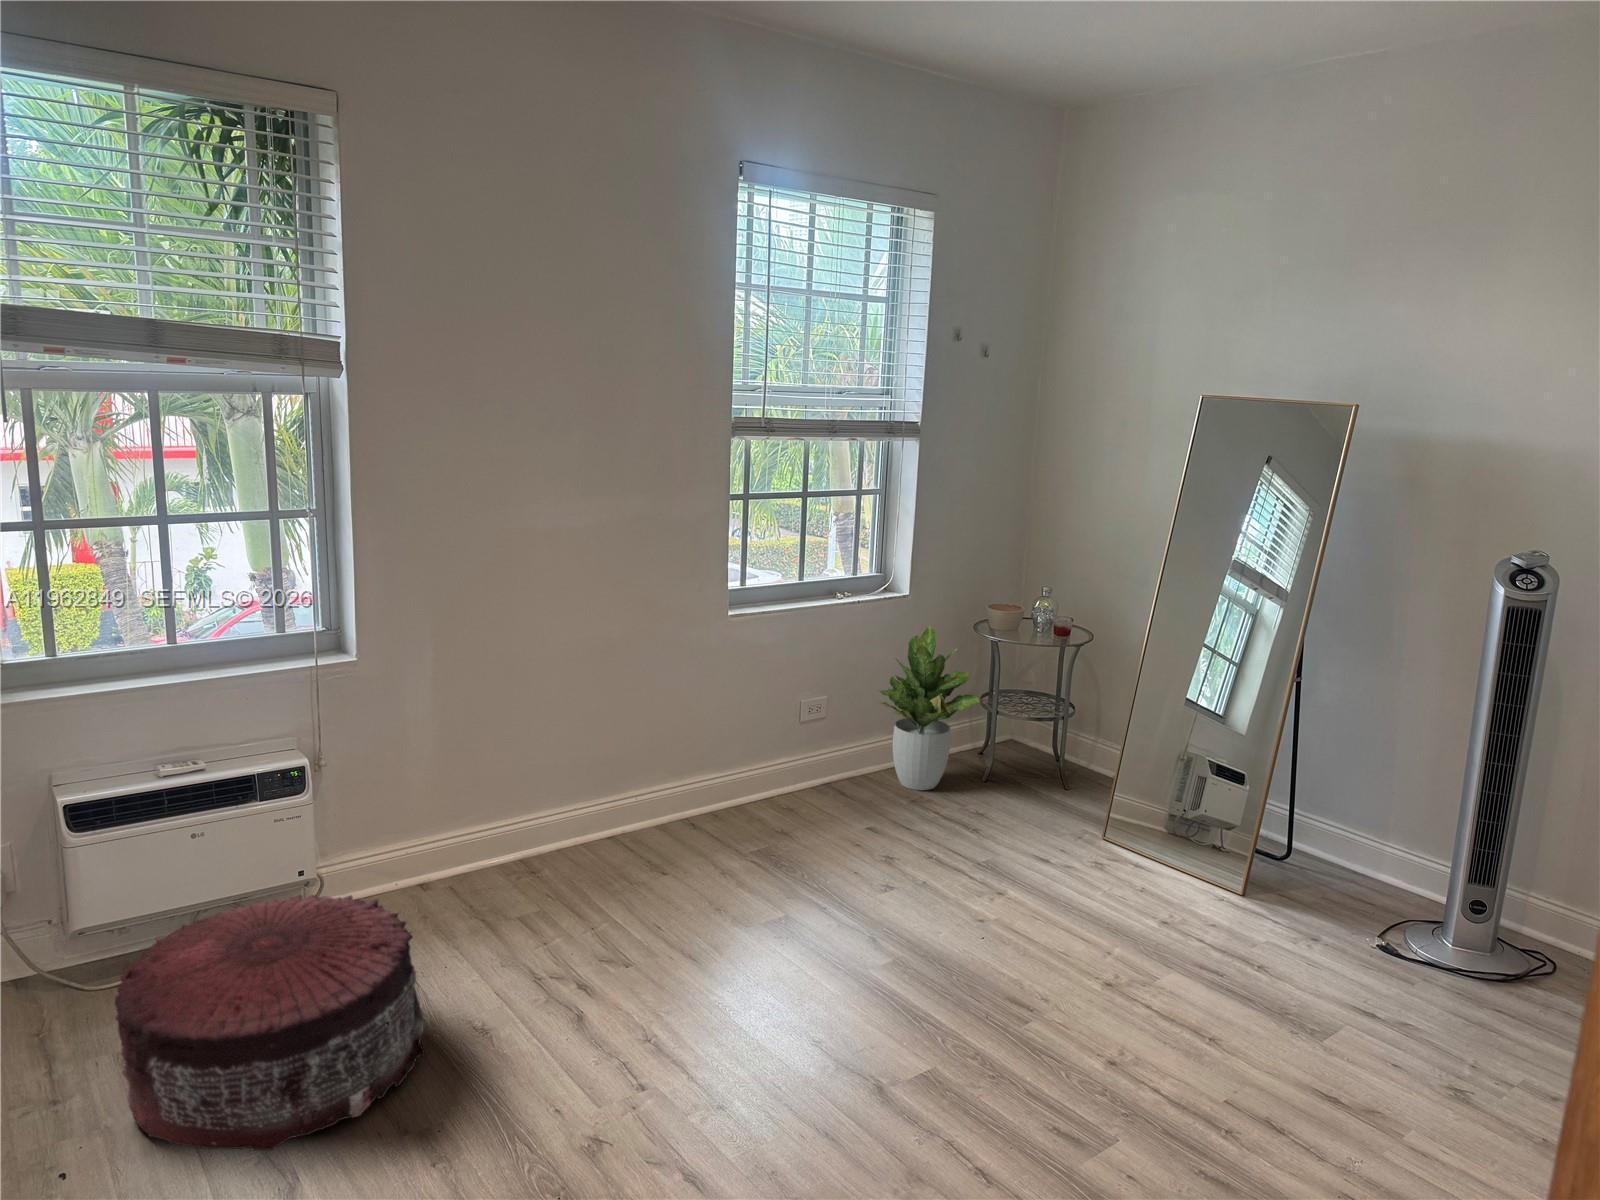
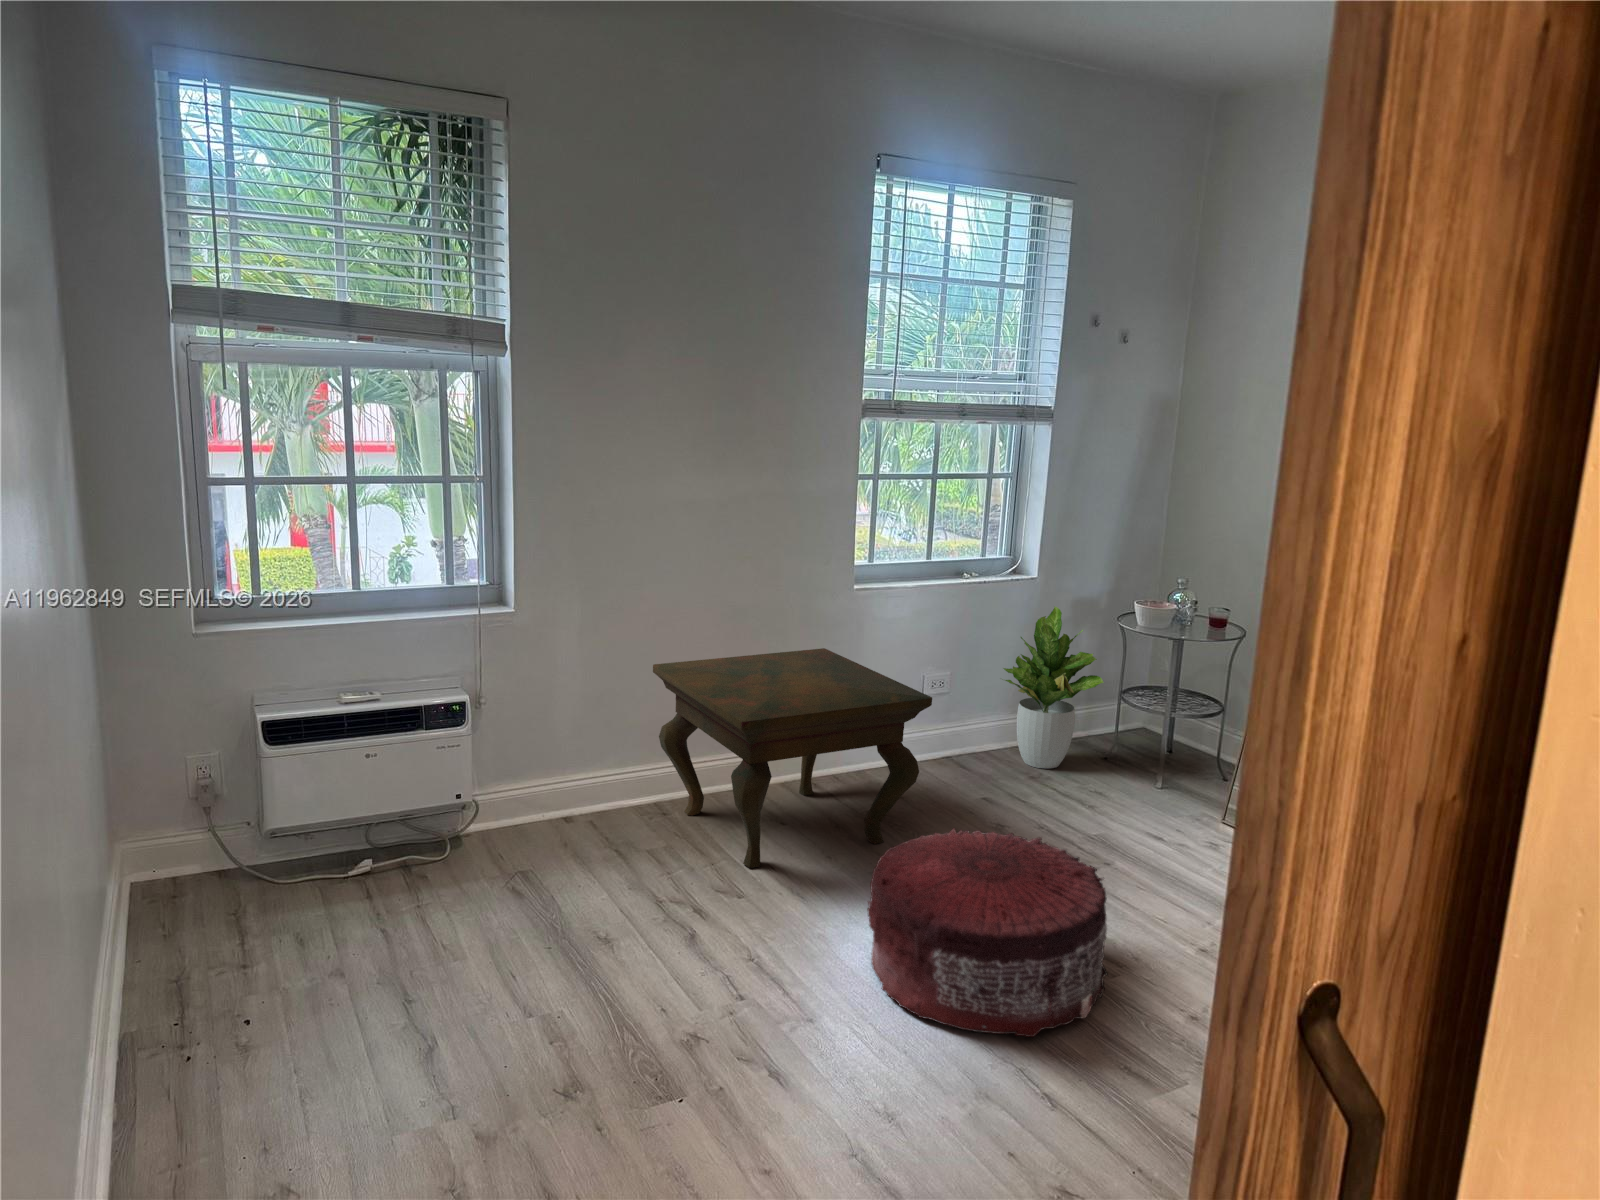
side table: none [517,681,820,927] -> present [653,648,932,868]
pouf: present [115,895,425,1151] -> present [868,829,1108,1037]

